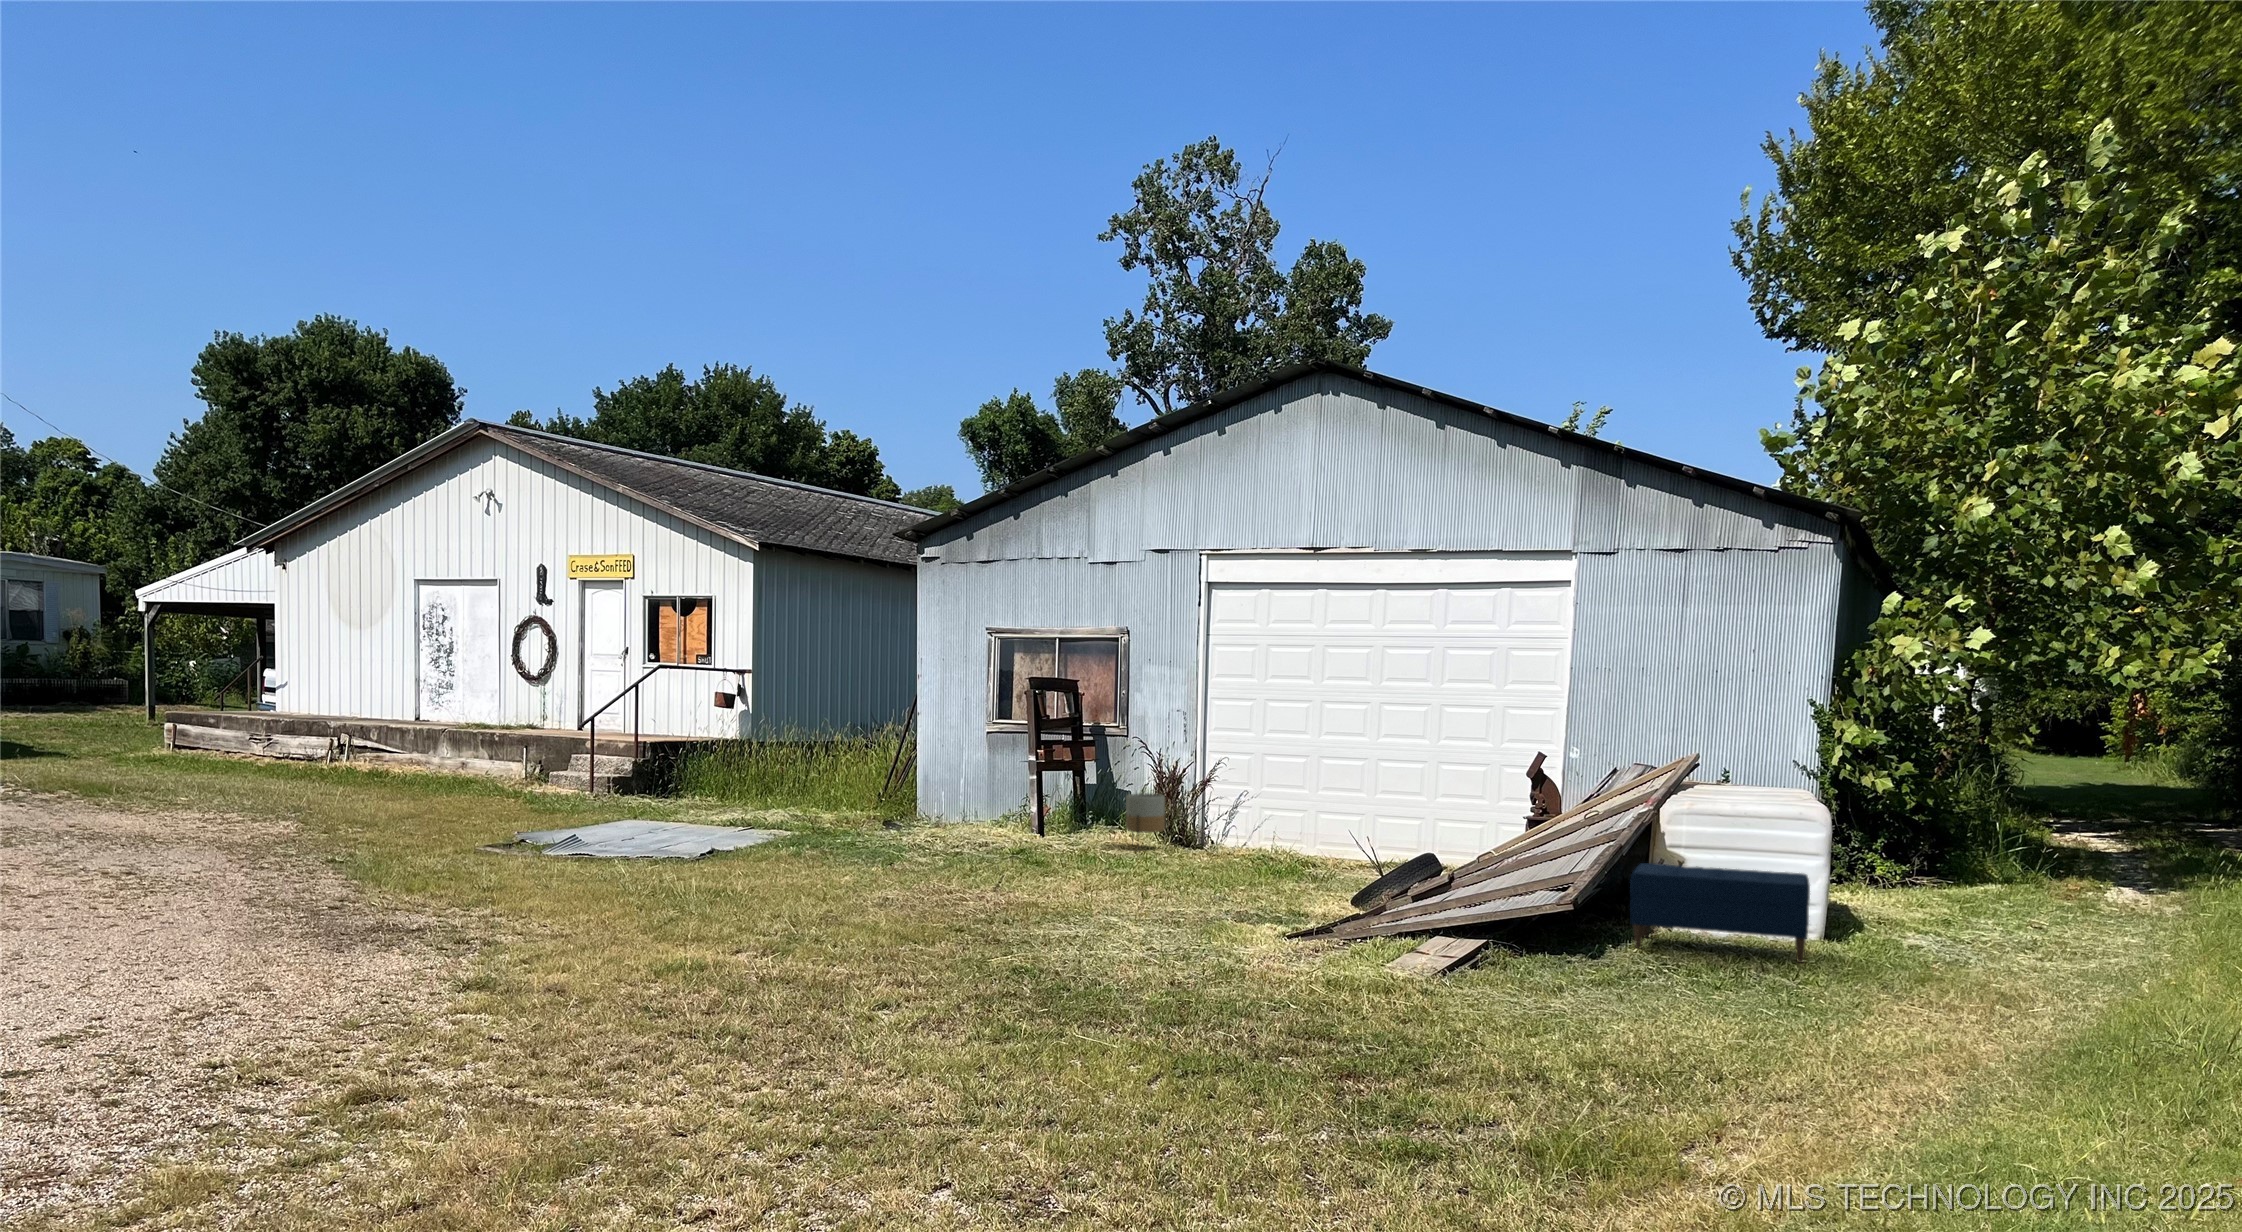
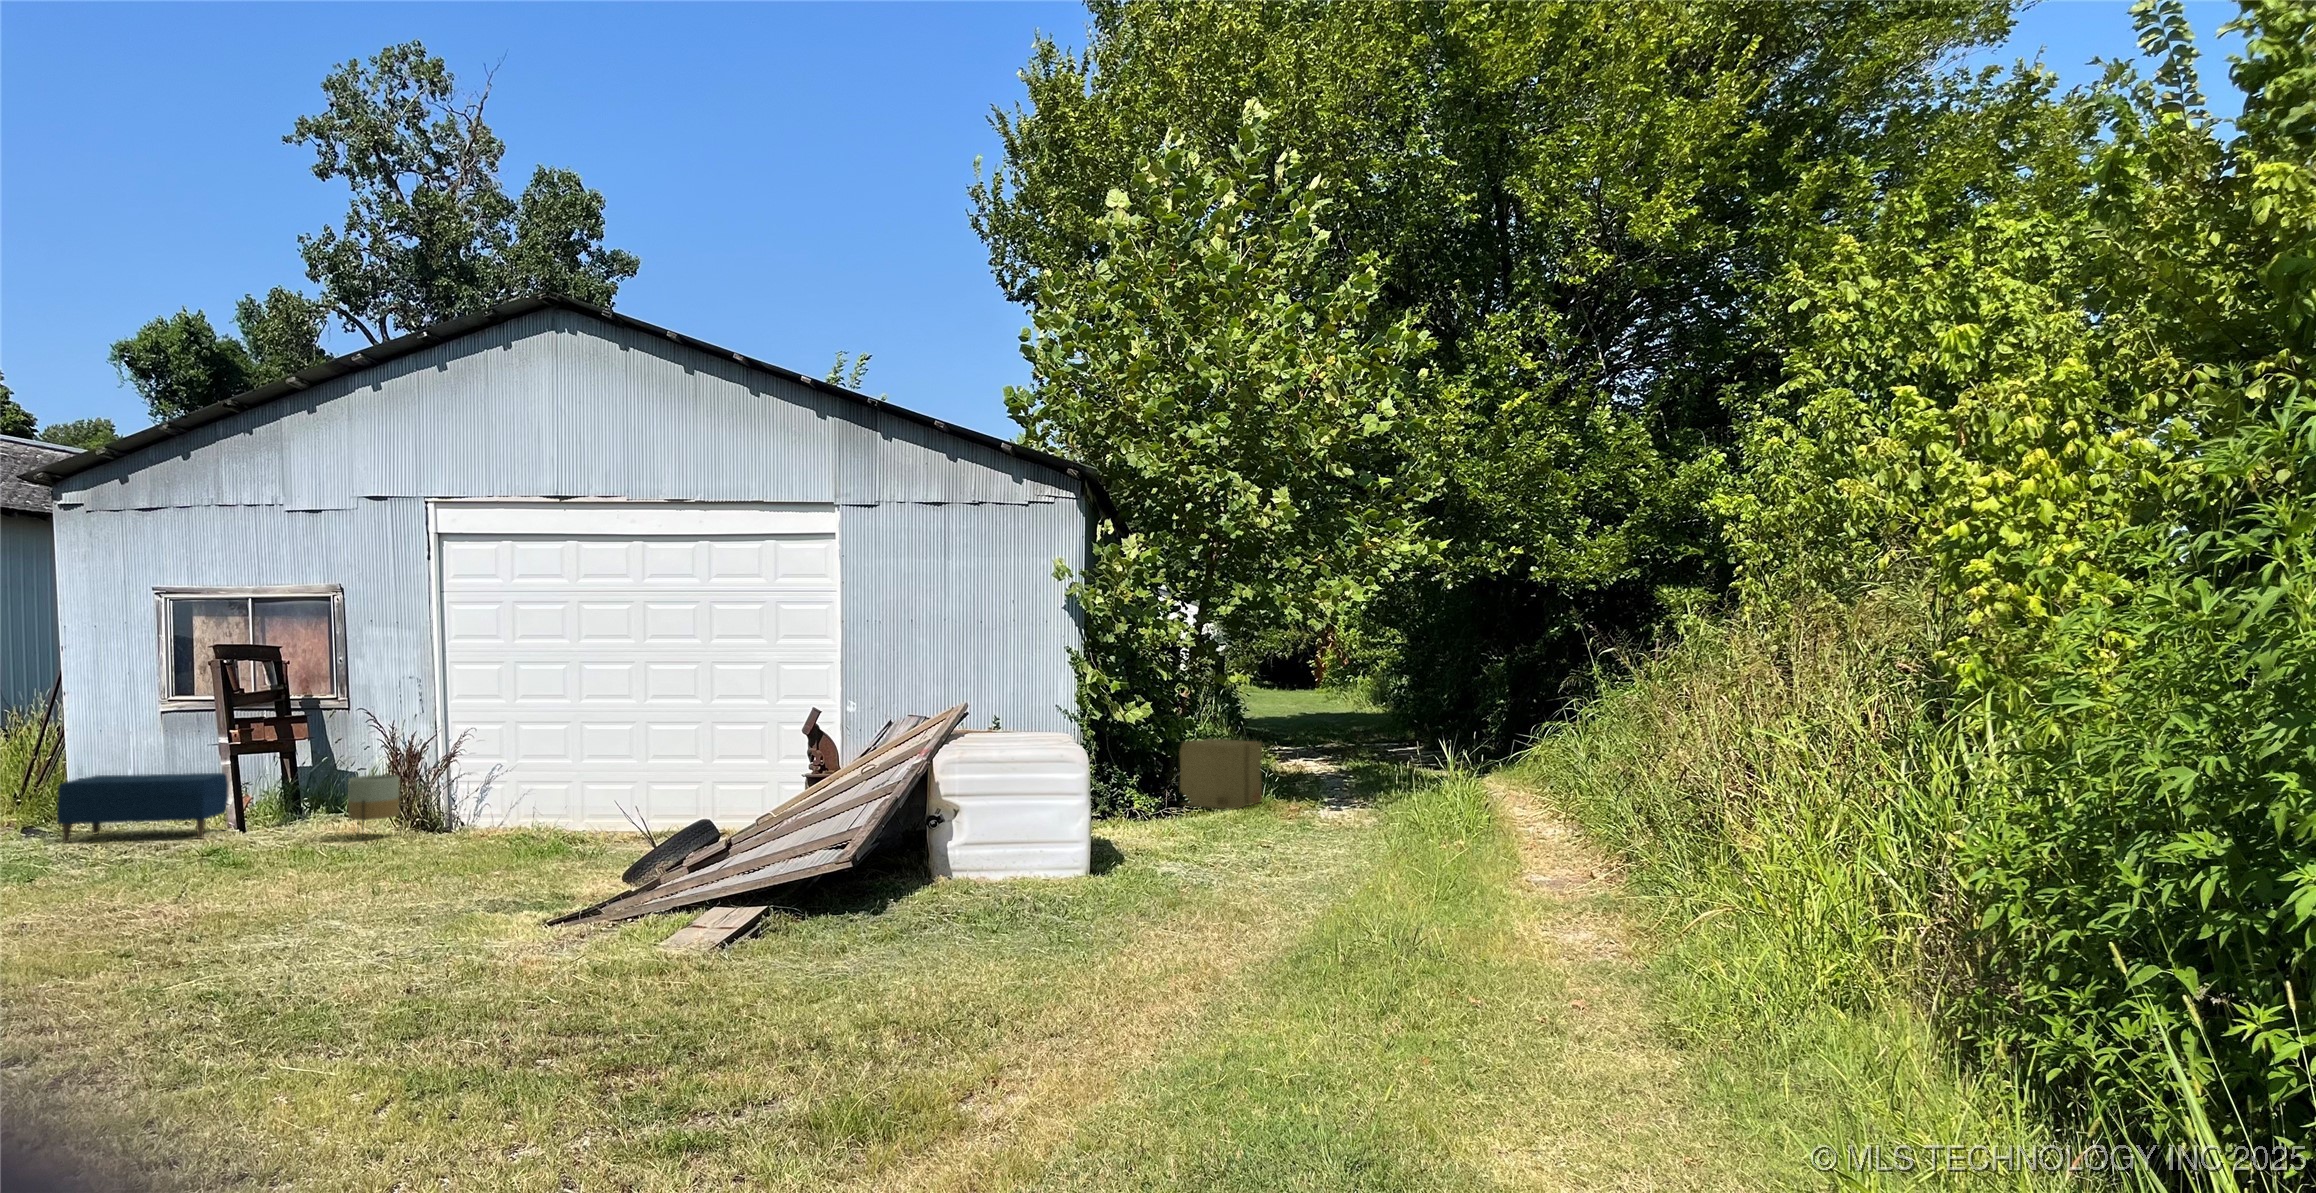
cardboard box: none [1978,806,2100,895] -> present [1179,739,1262,810]
bench: present [1630,863,1810,963] -> present [57,773,228,843]

